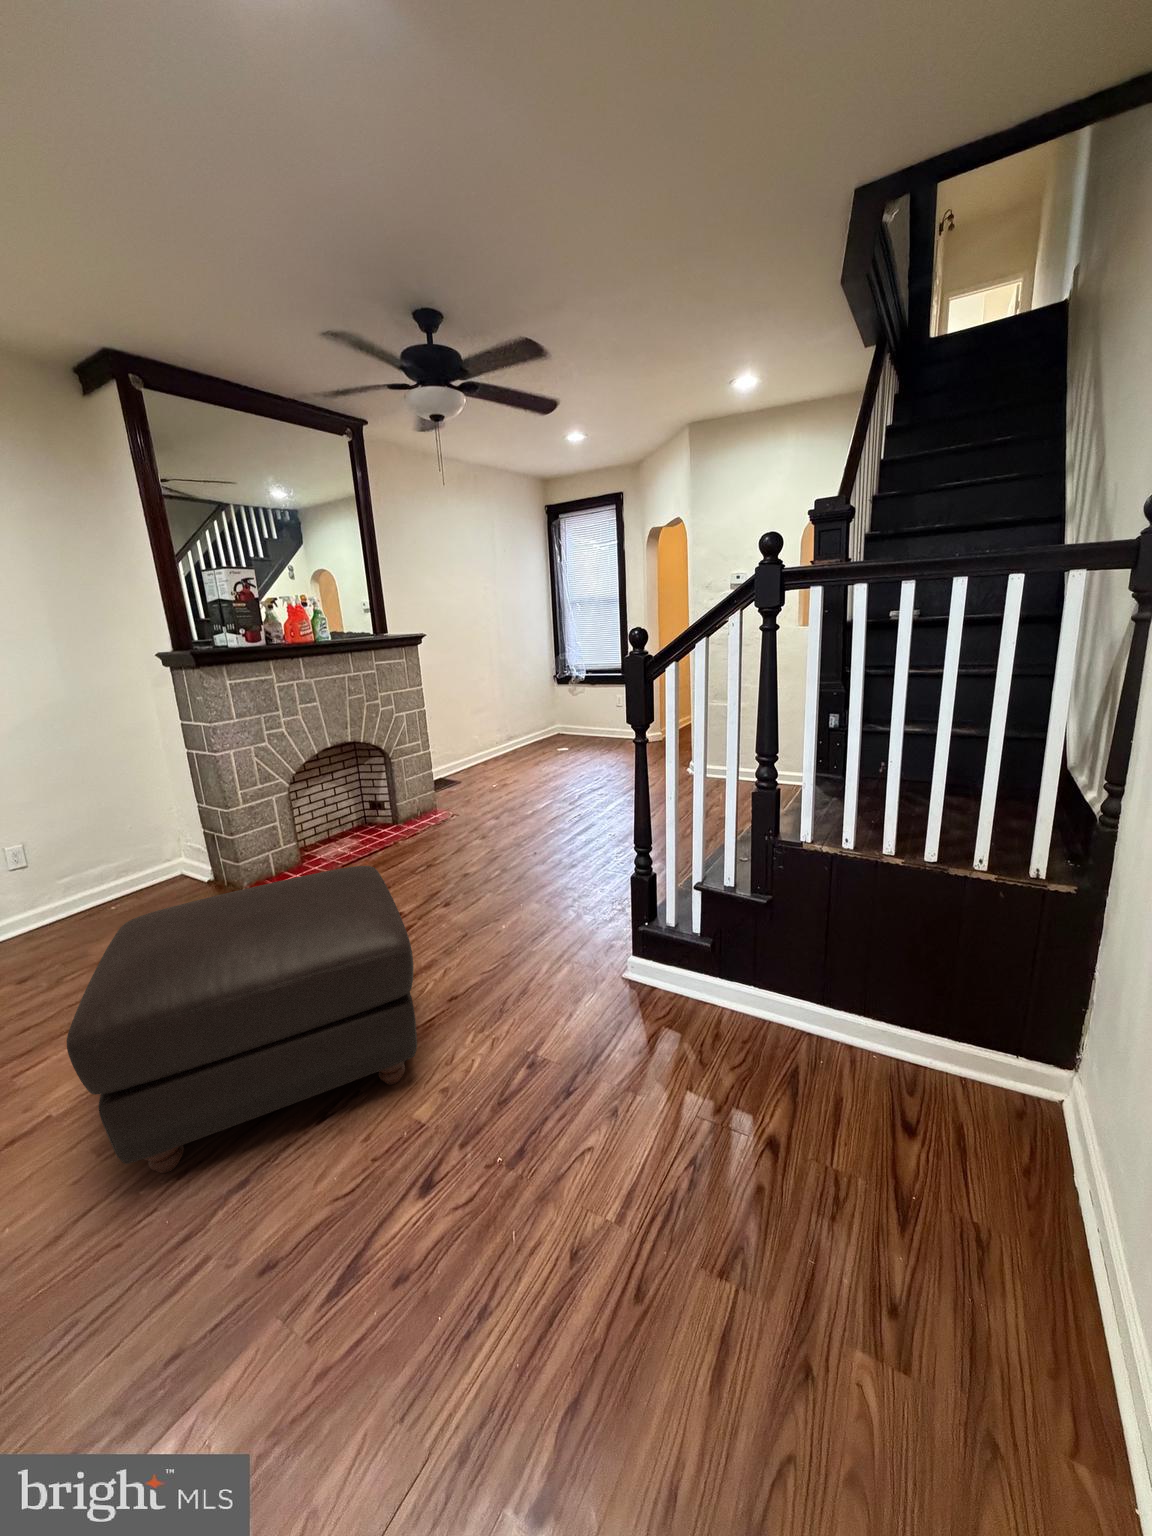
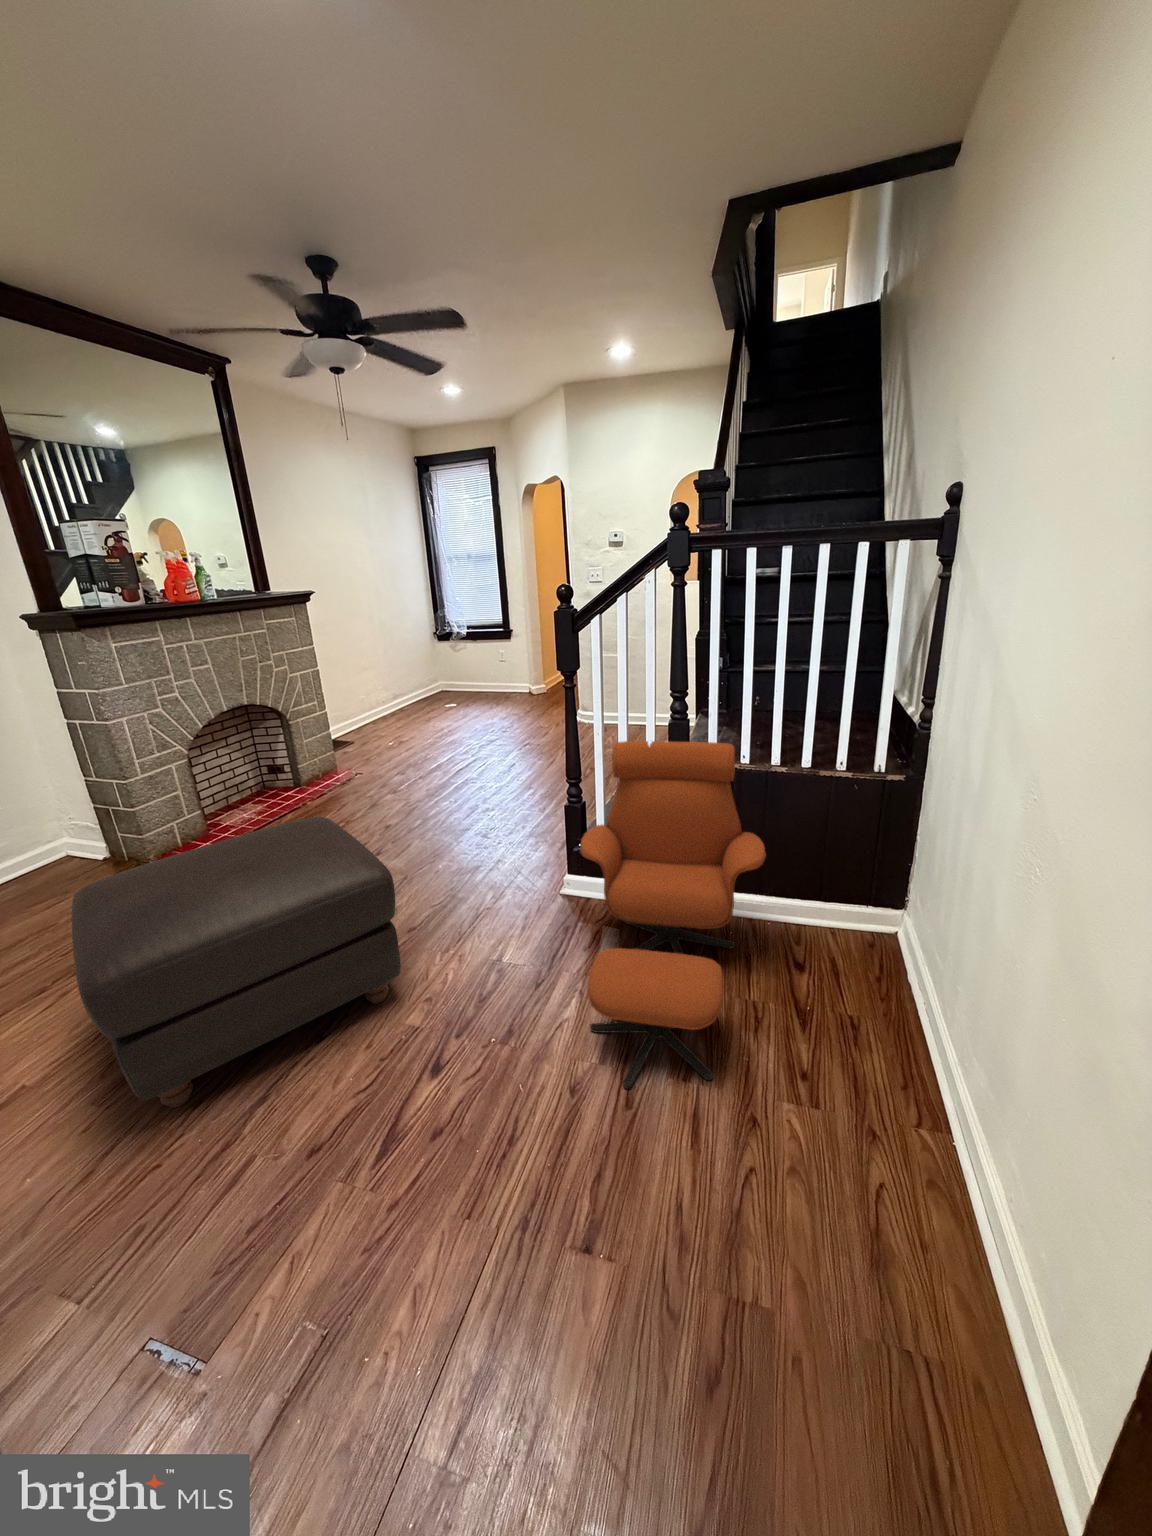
lounge chair: none [605,811,866,1287] -> present [580,741,766,1089]

